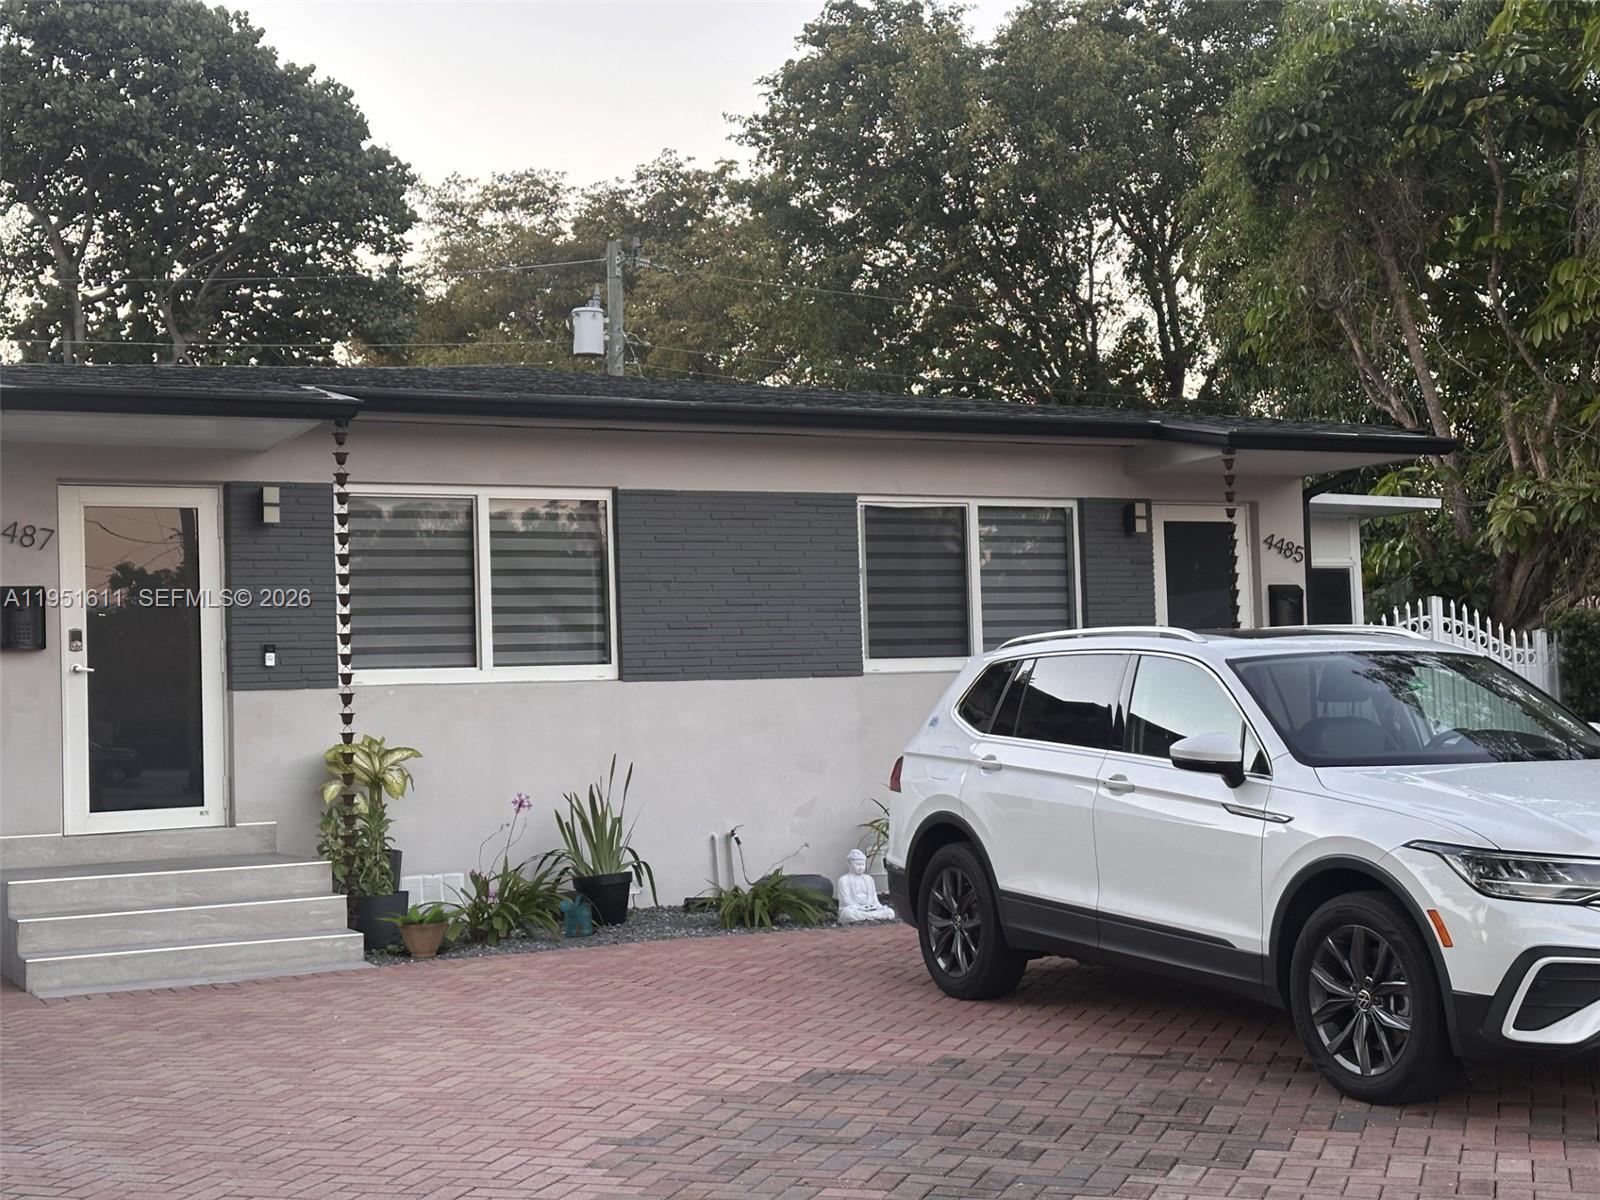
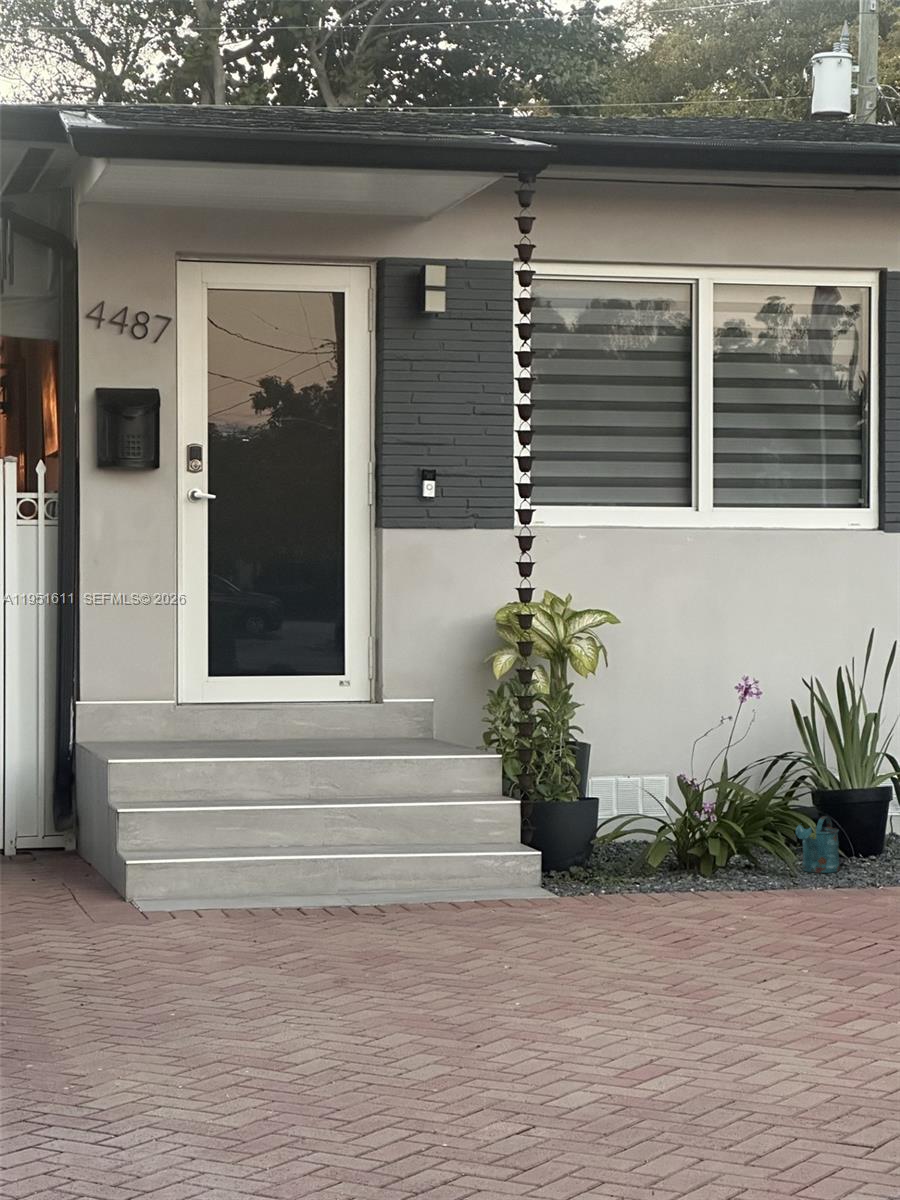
decorative plant: present [380,902,466,958] -> none [554,815,675,888]

